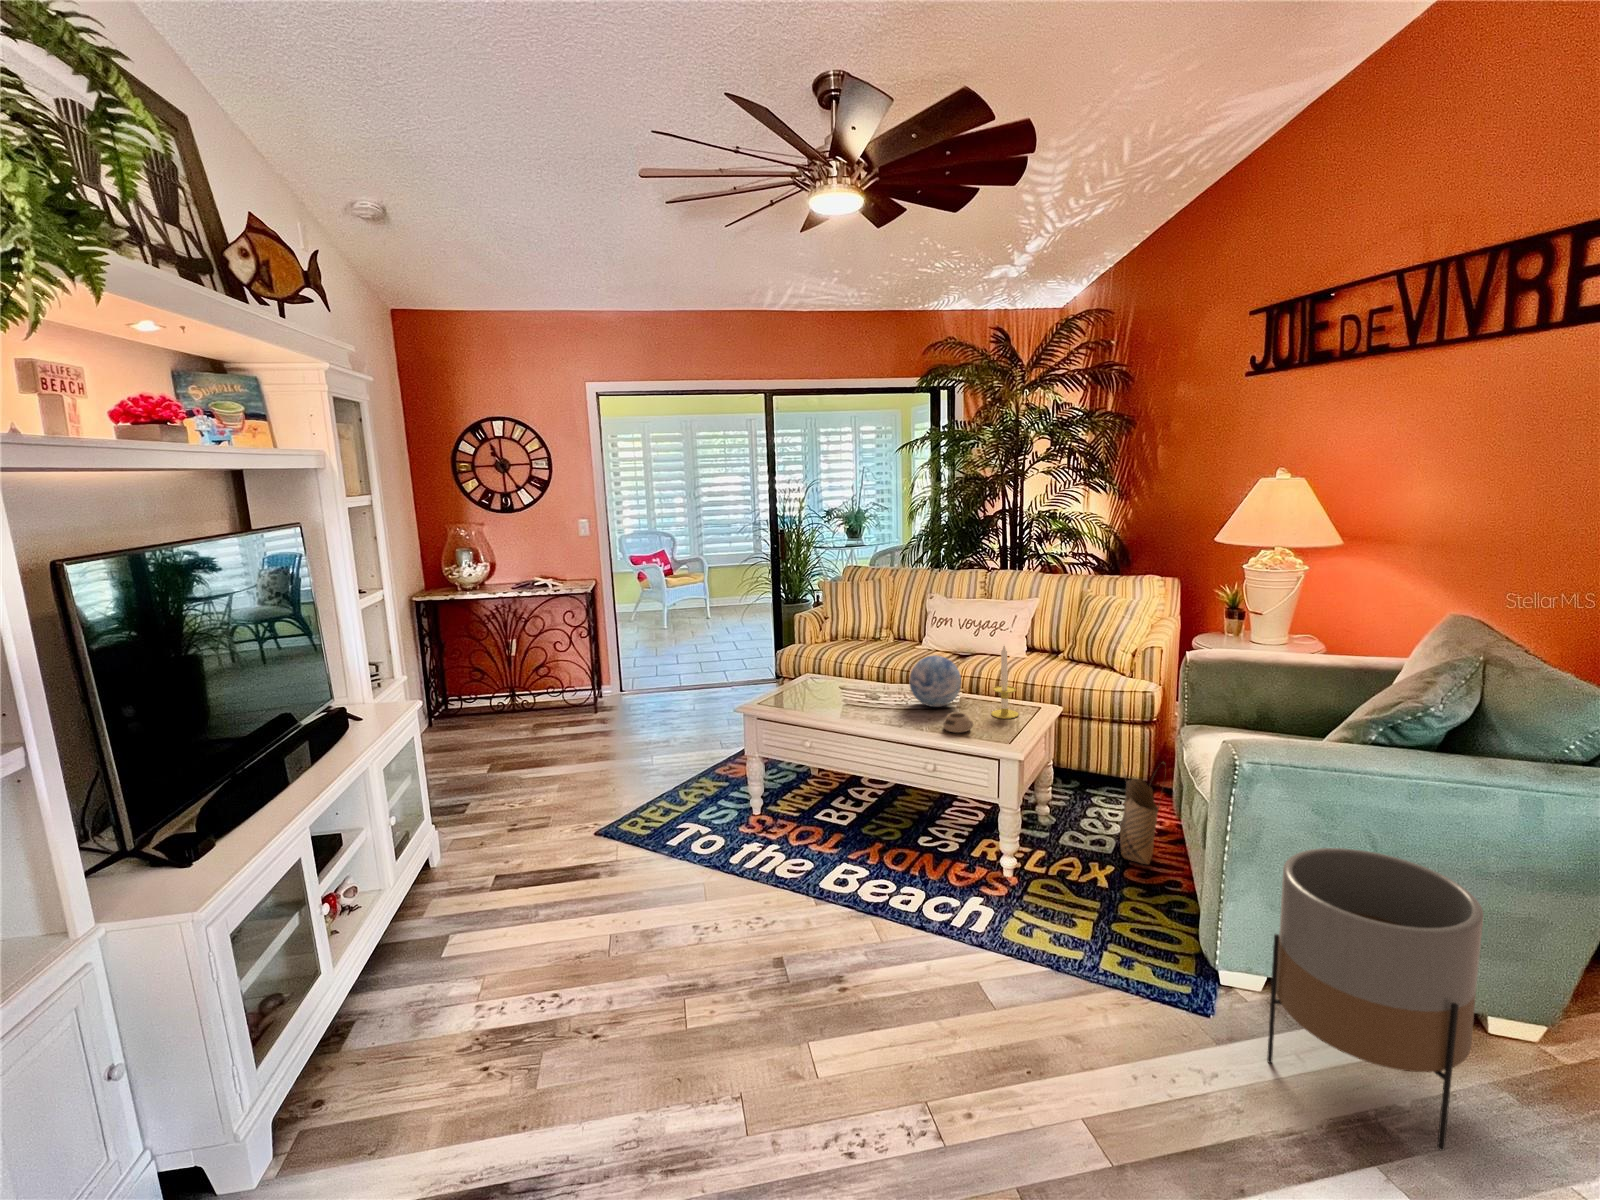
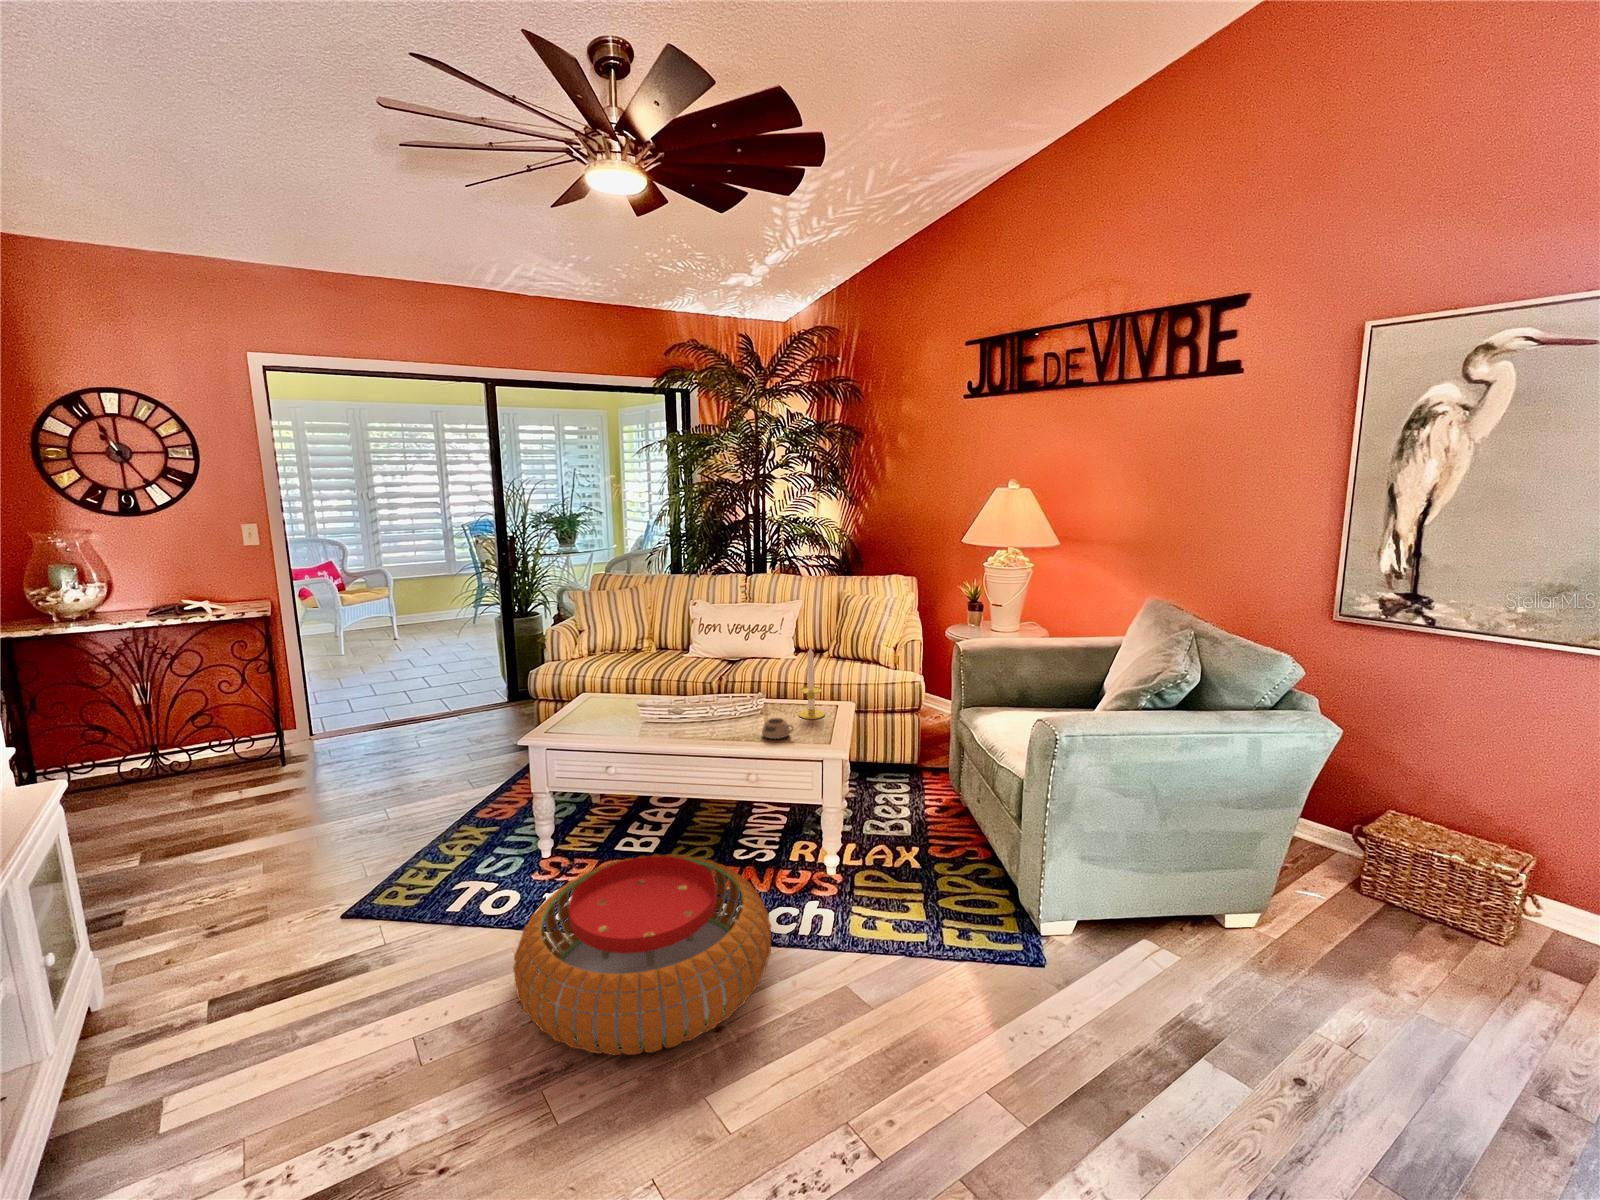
decorative orb: present [909,655,961,707] -> none [714,662,767,715]
woven basket: present [1120,762,1164,864] -> none [913,741,954,838]
pouf: none [690,823,917,989] -> present [513,854,771,1055]
planter: present [1267,848,1483,1150] -> none [1099,799,1255,1034]

